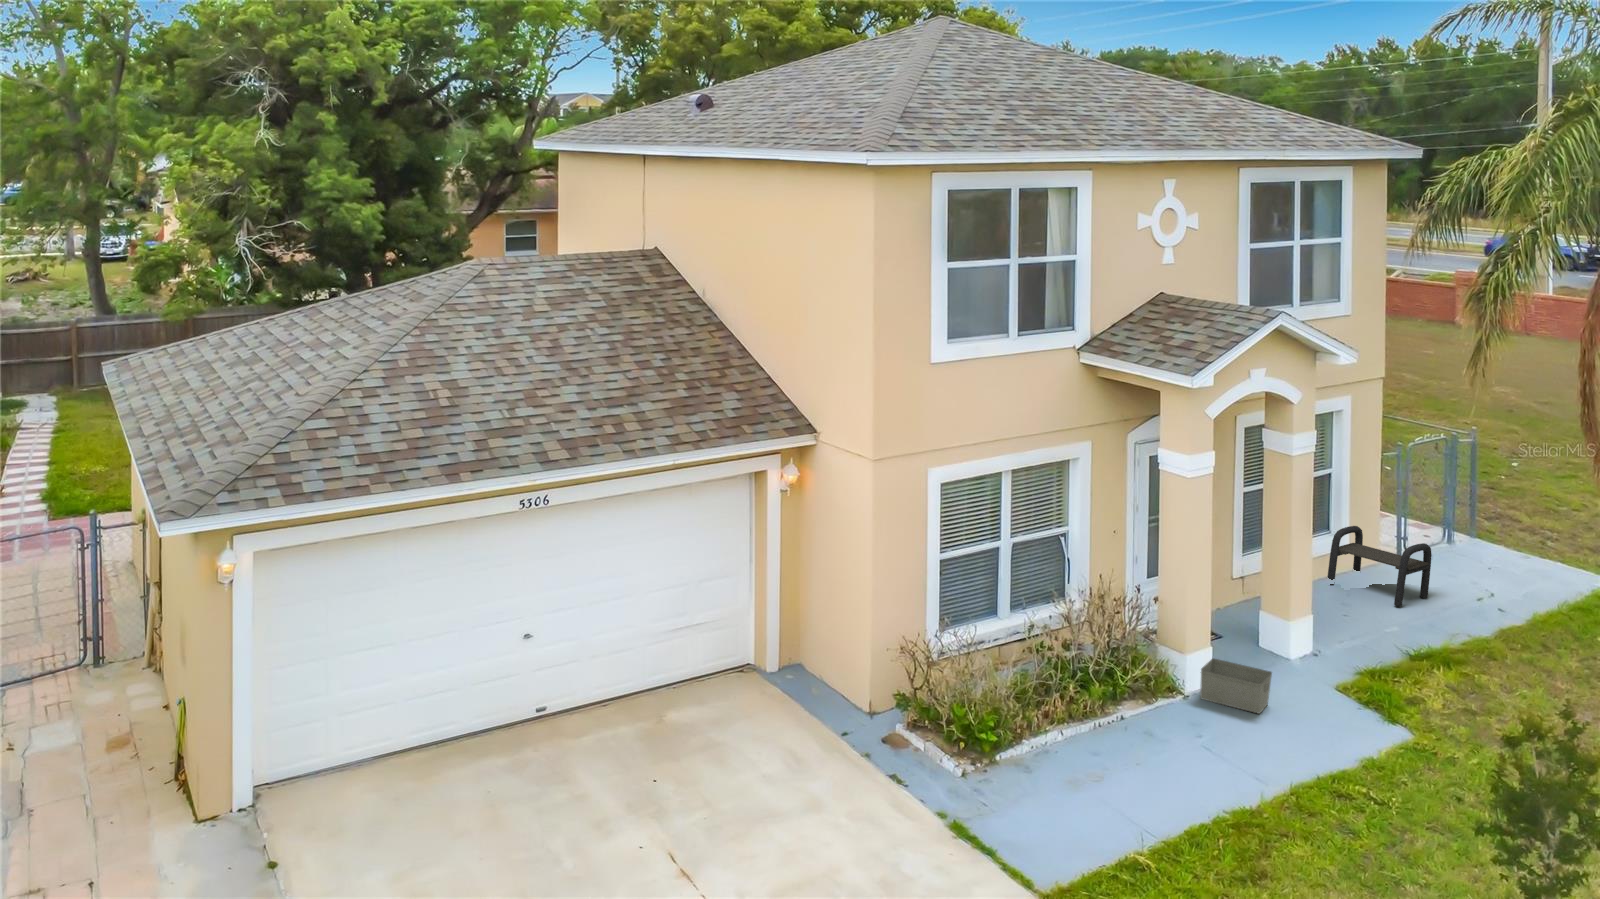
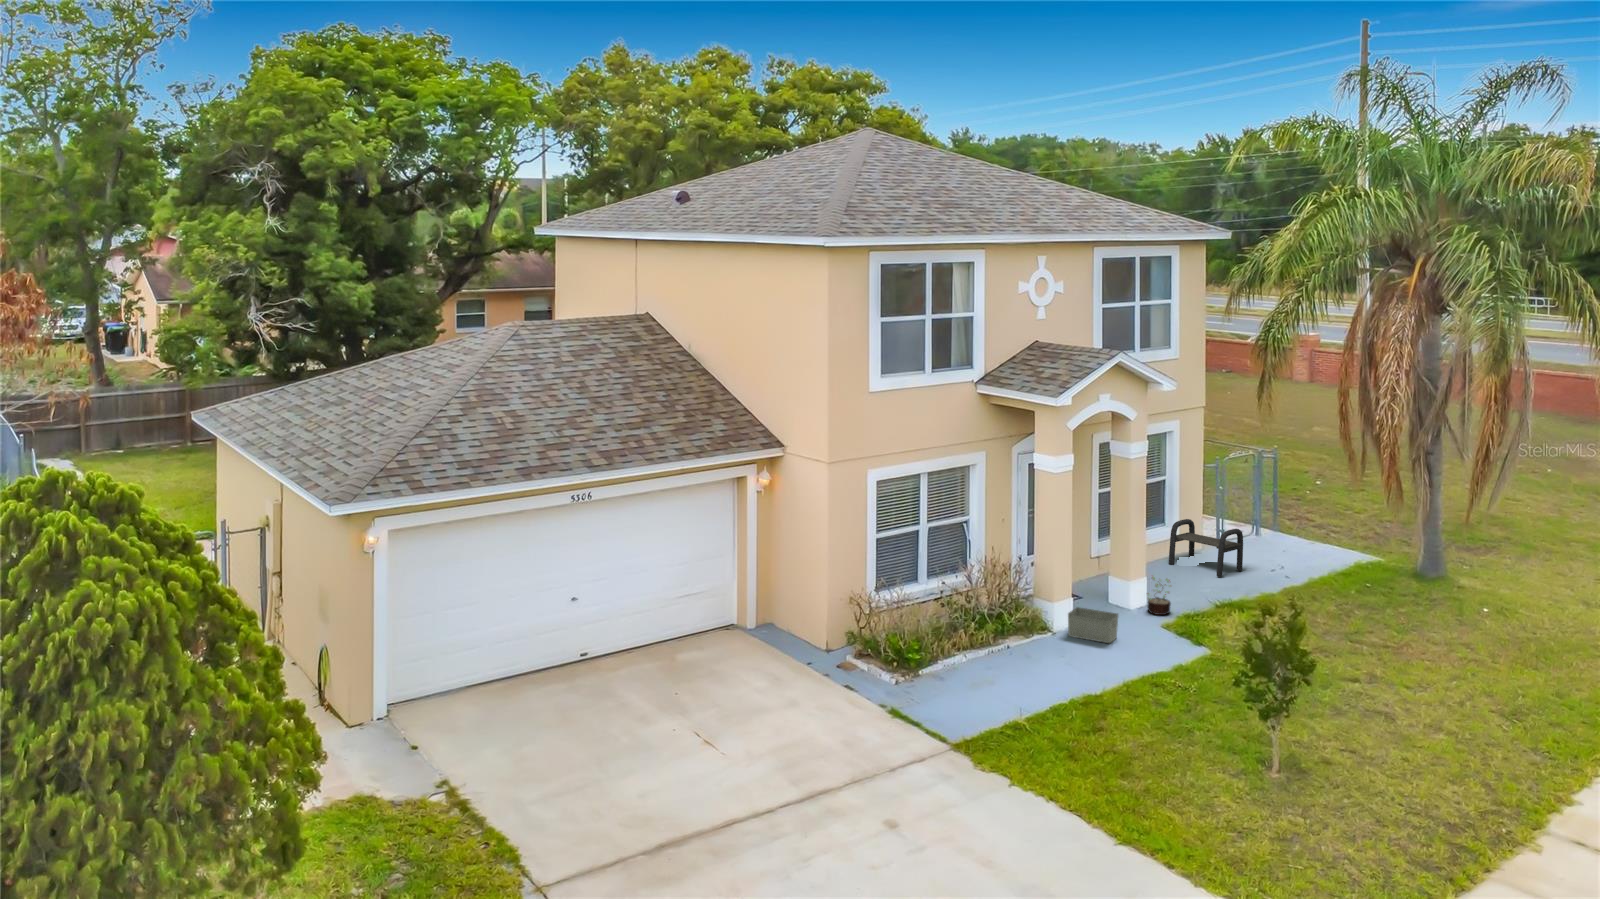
decorative plant: none [1306,613,1344,667] -> present [1148,577,1171,615]

